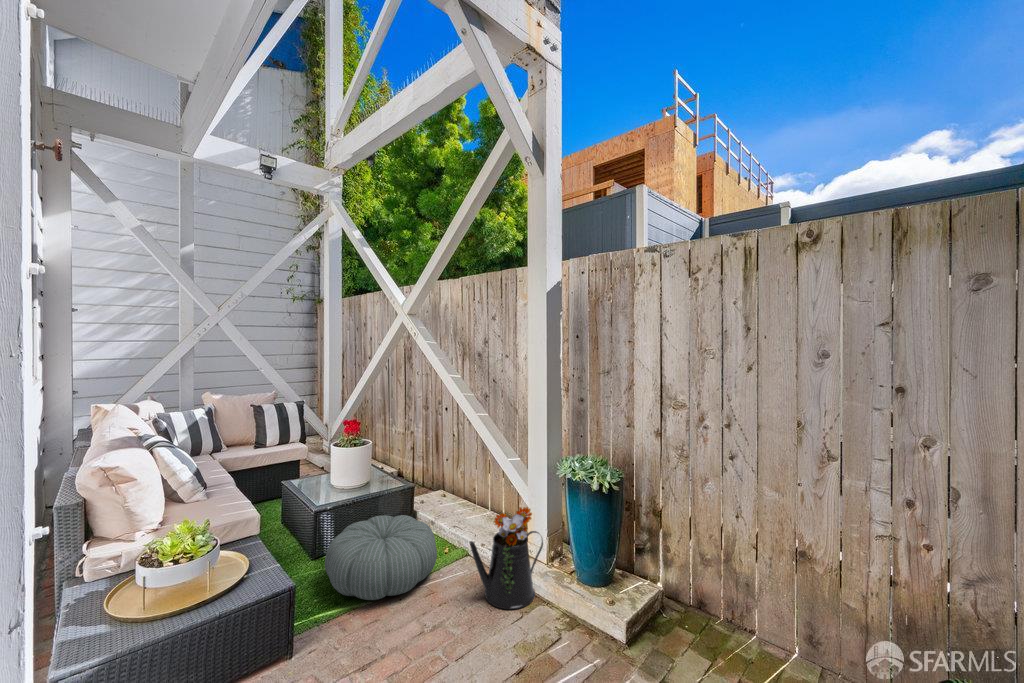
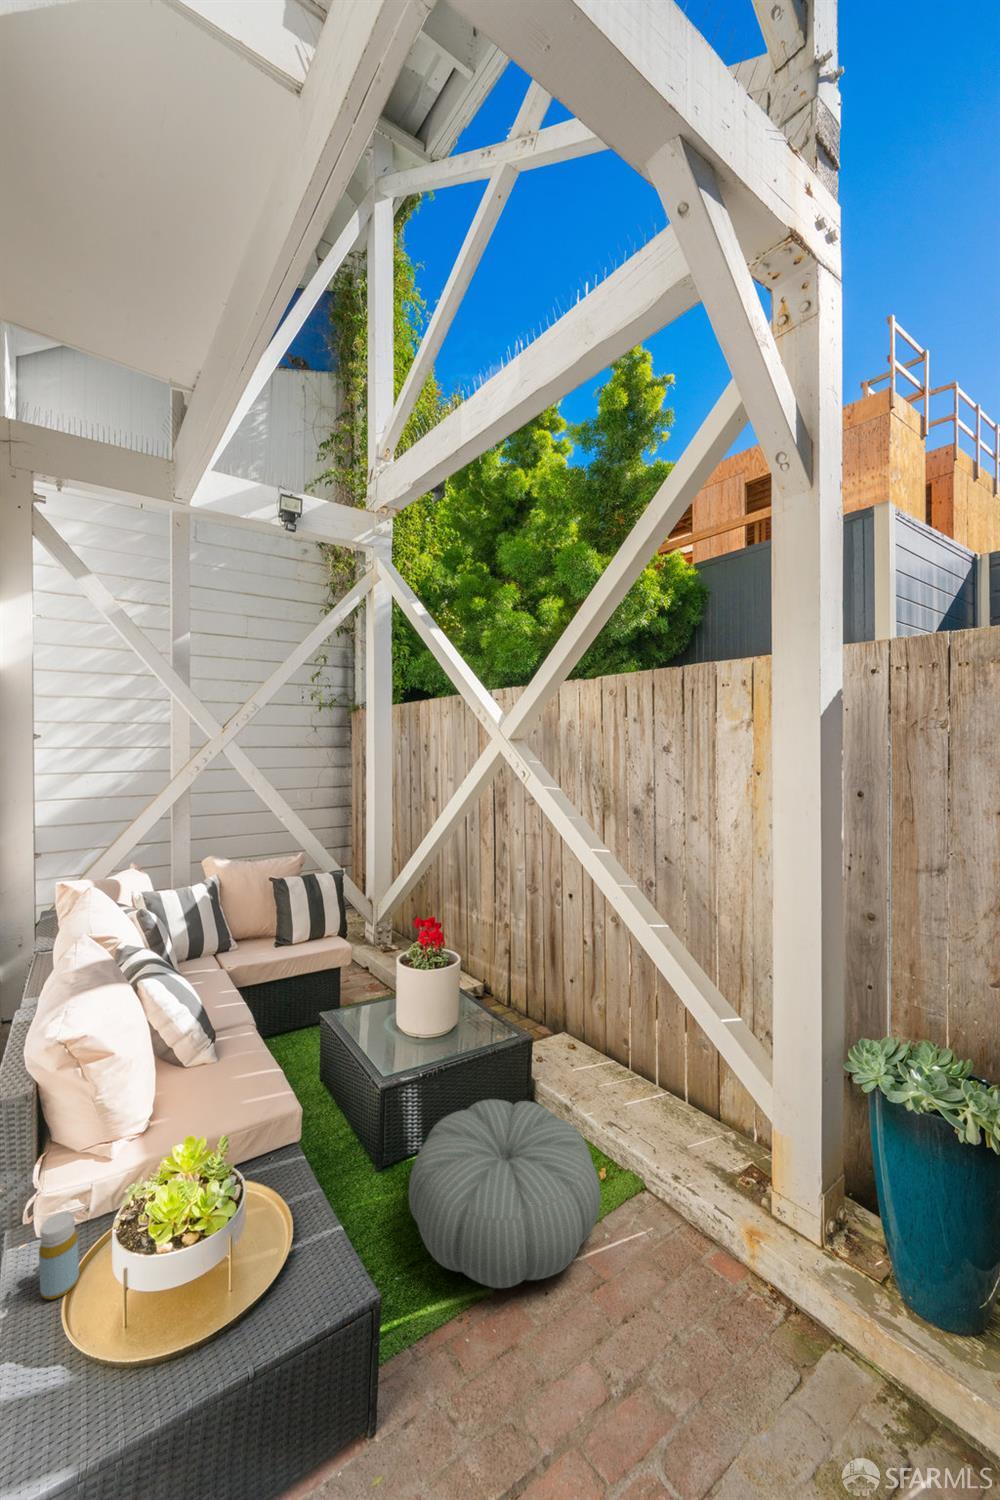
watering can: present [470,507,543,609] -> none [681,1121,817,1346]
bottle: none [92,552,116,597] -> present [39,1211,79,1299]

